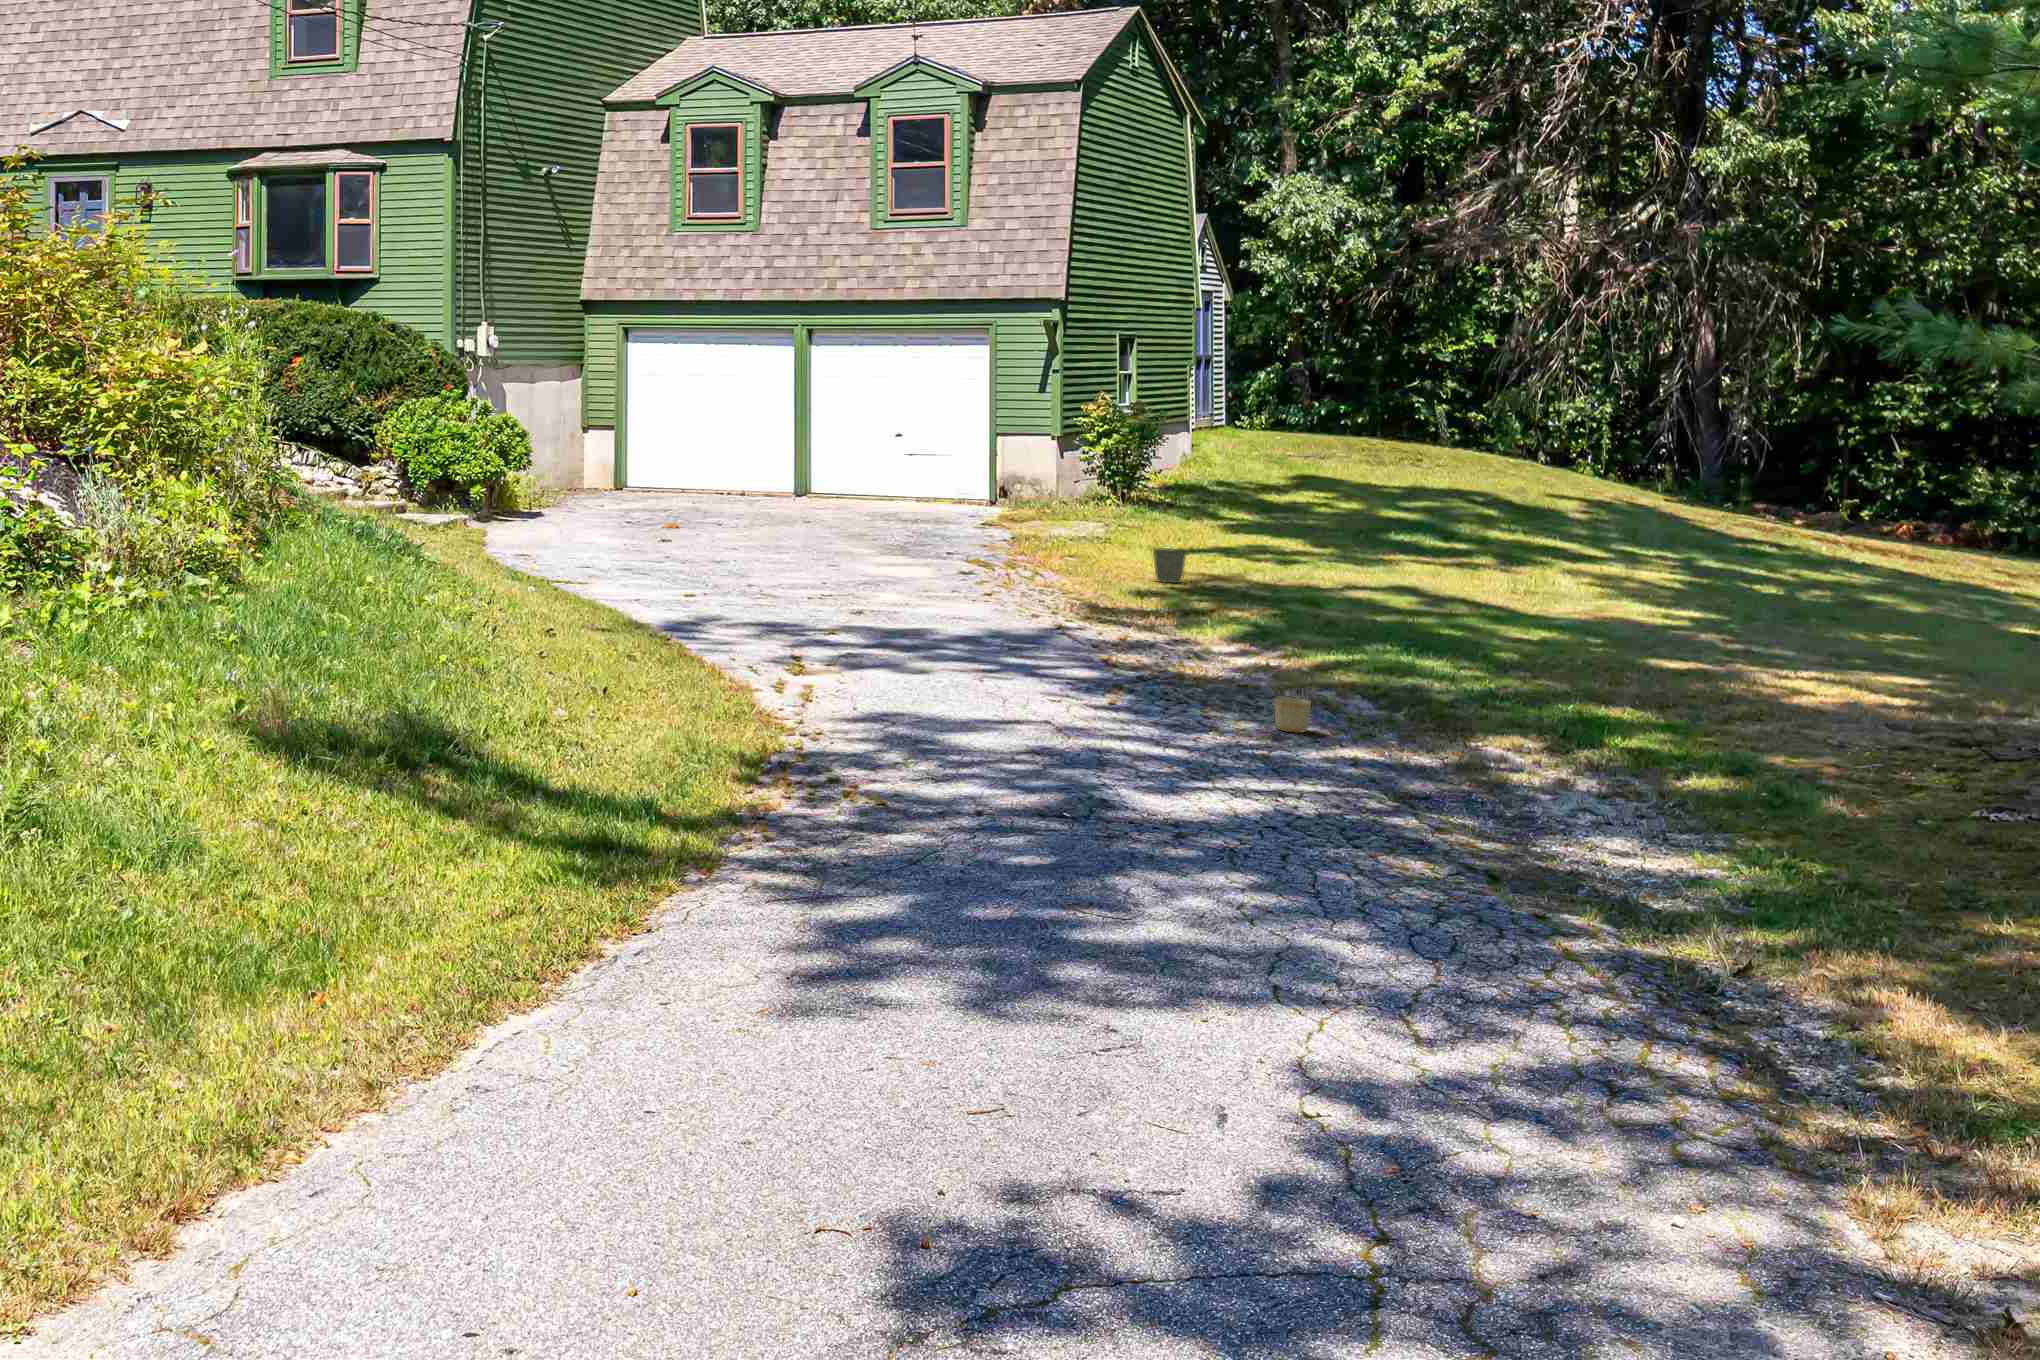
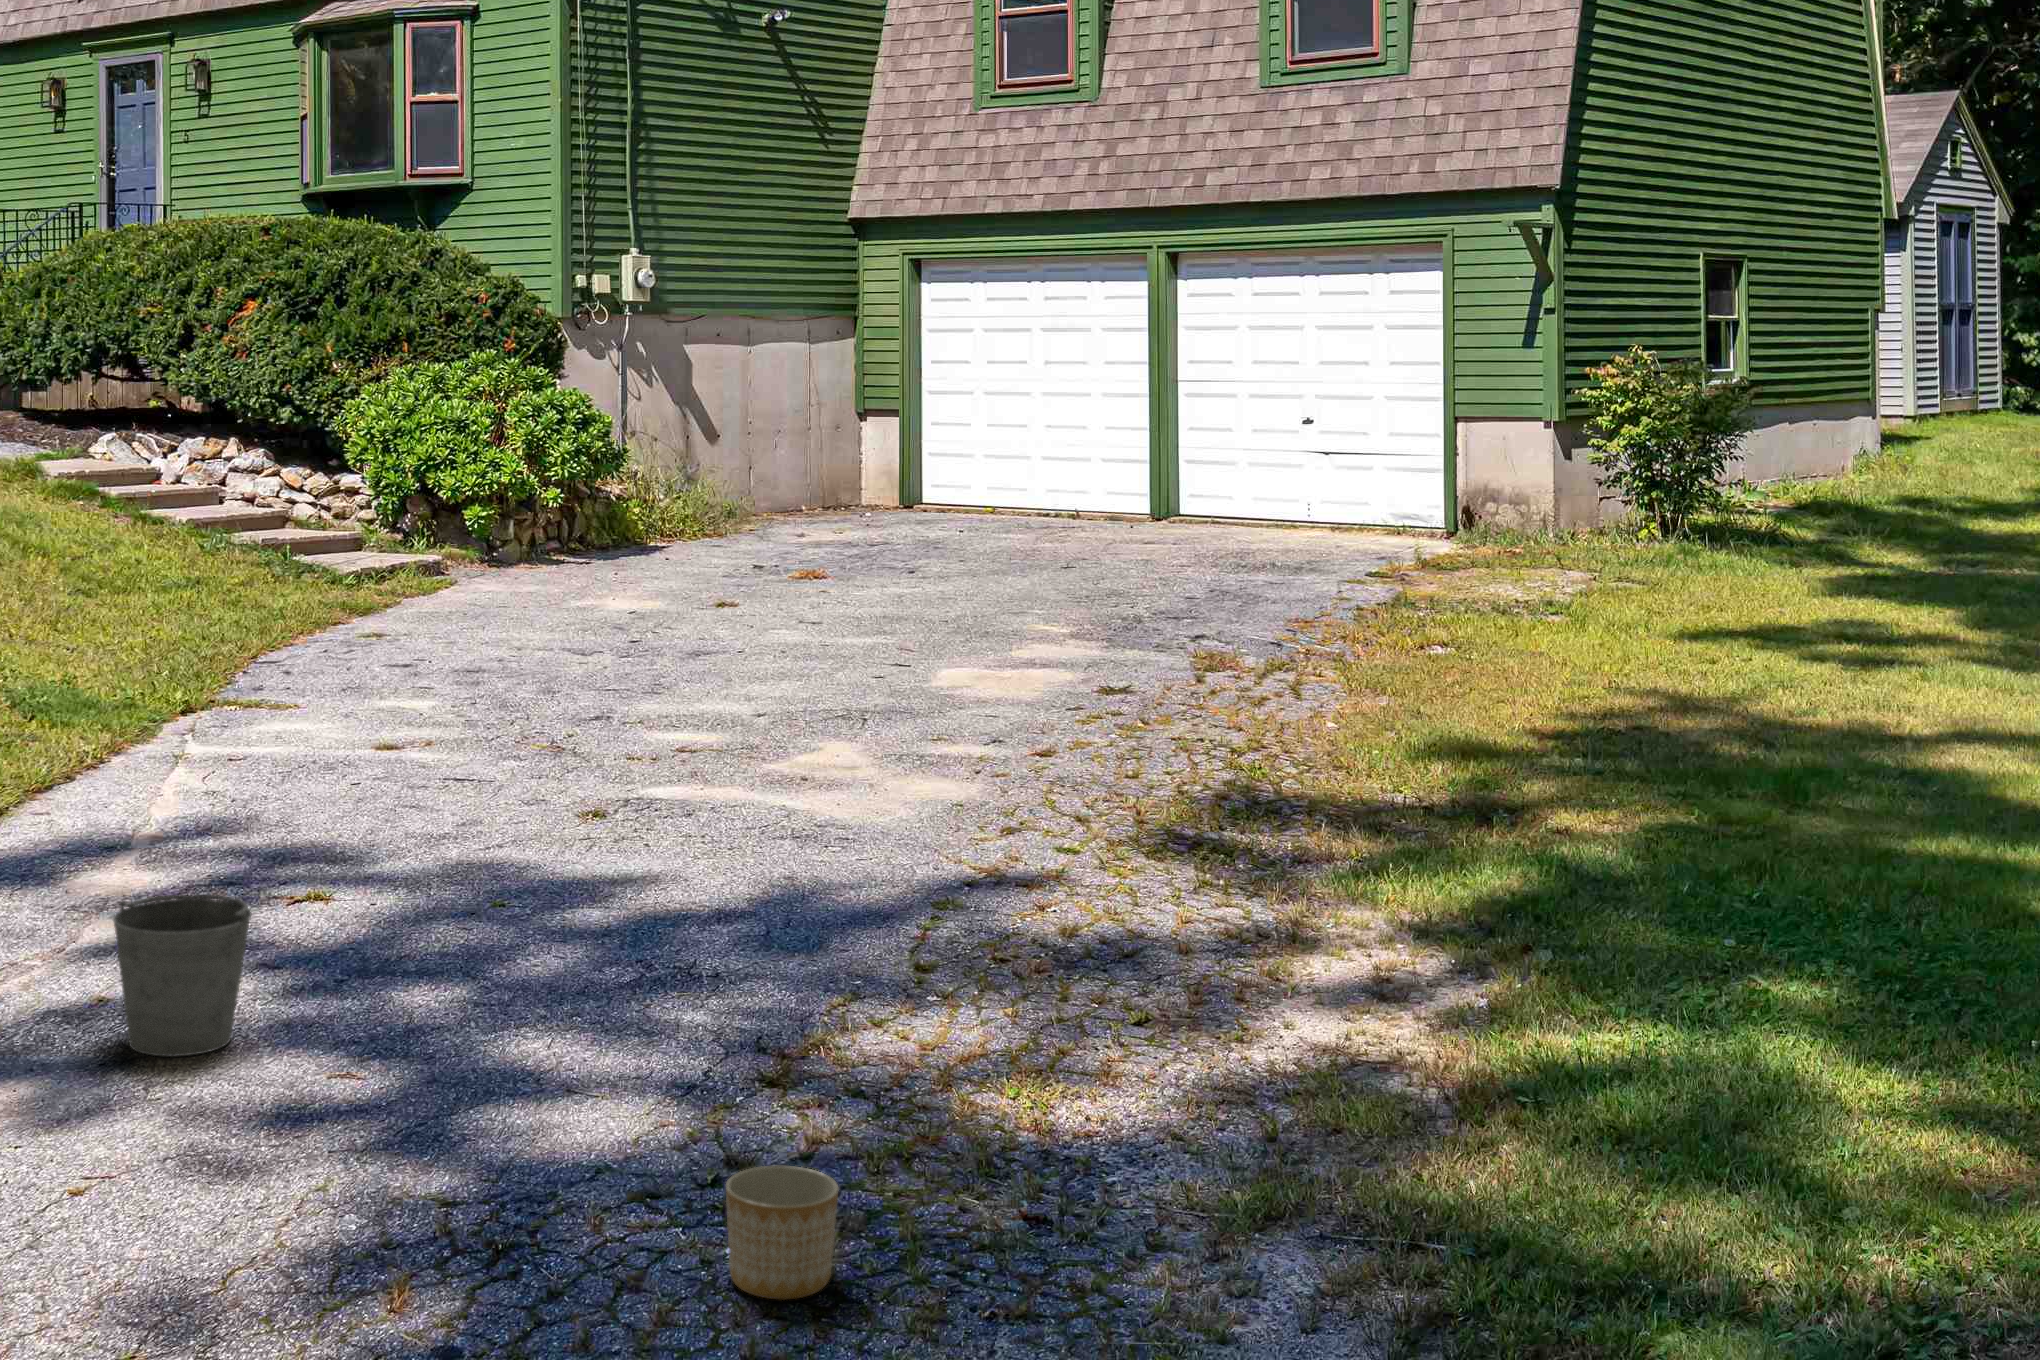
bucket: present [1153,548,1186,583] -> present [113,895,252,1057]

